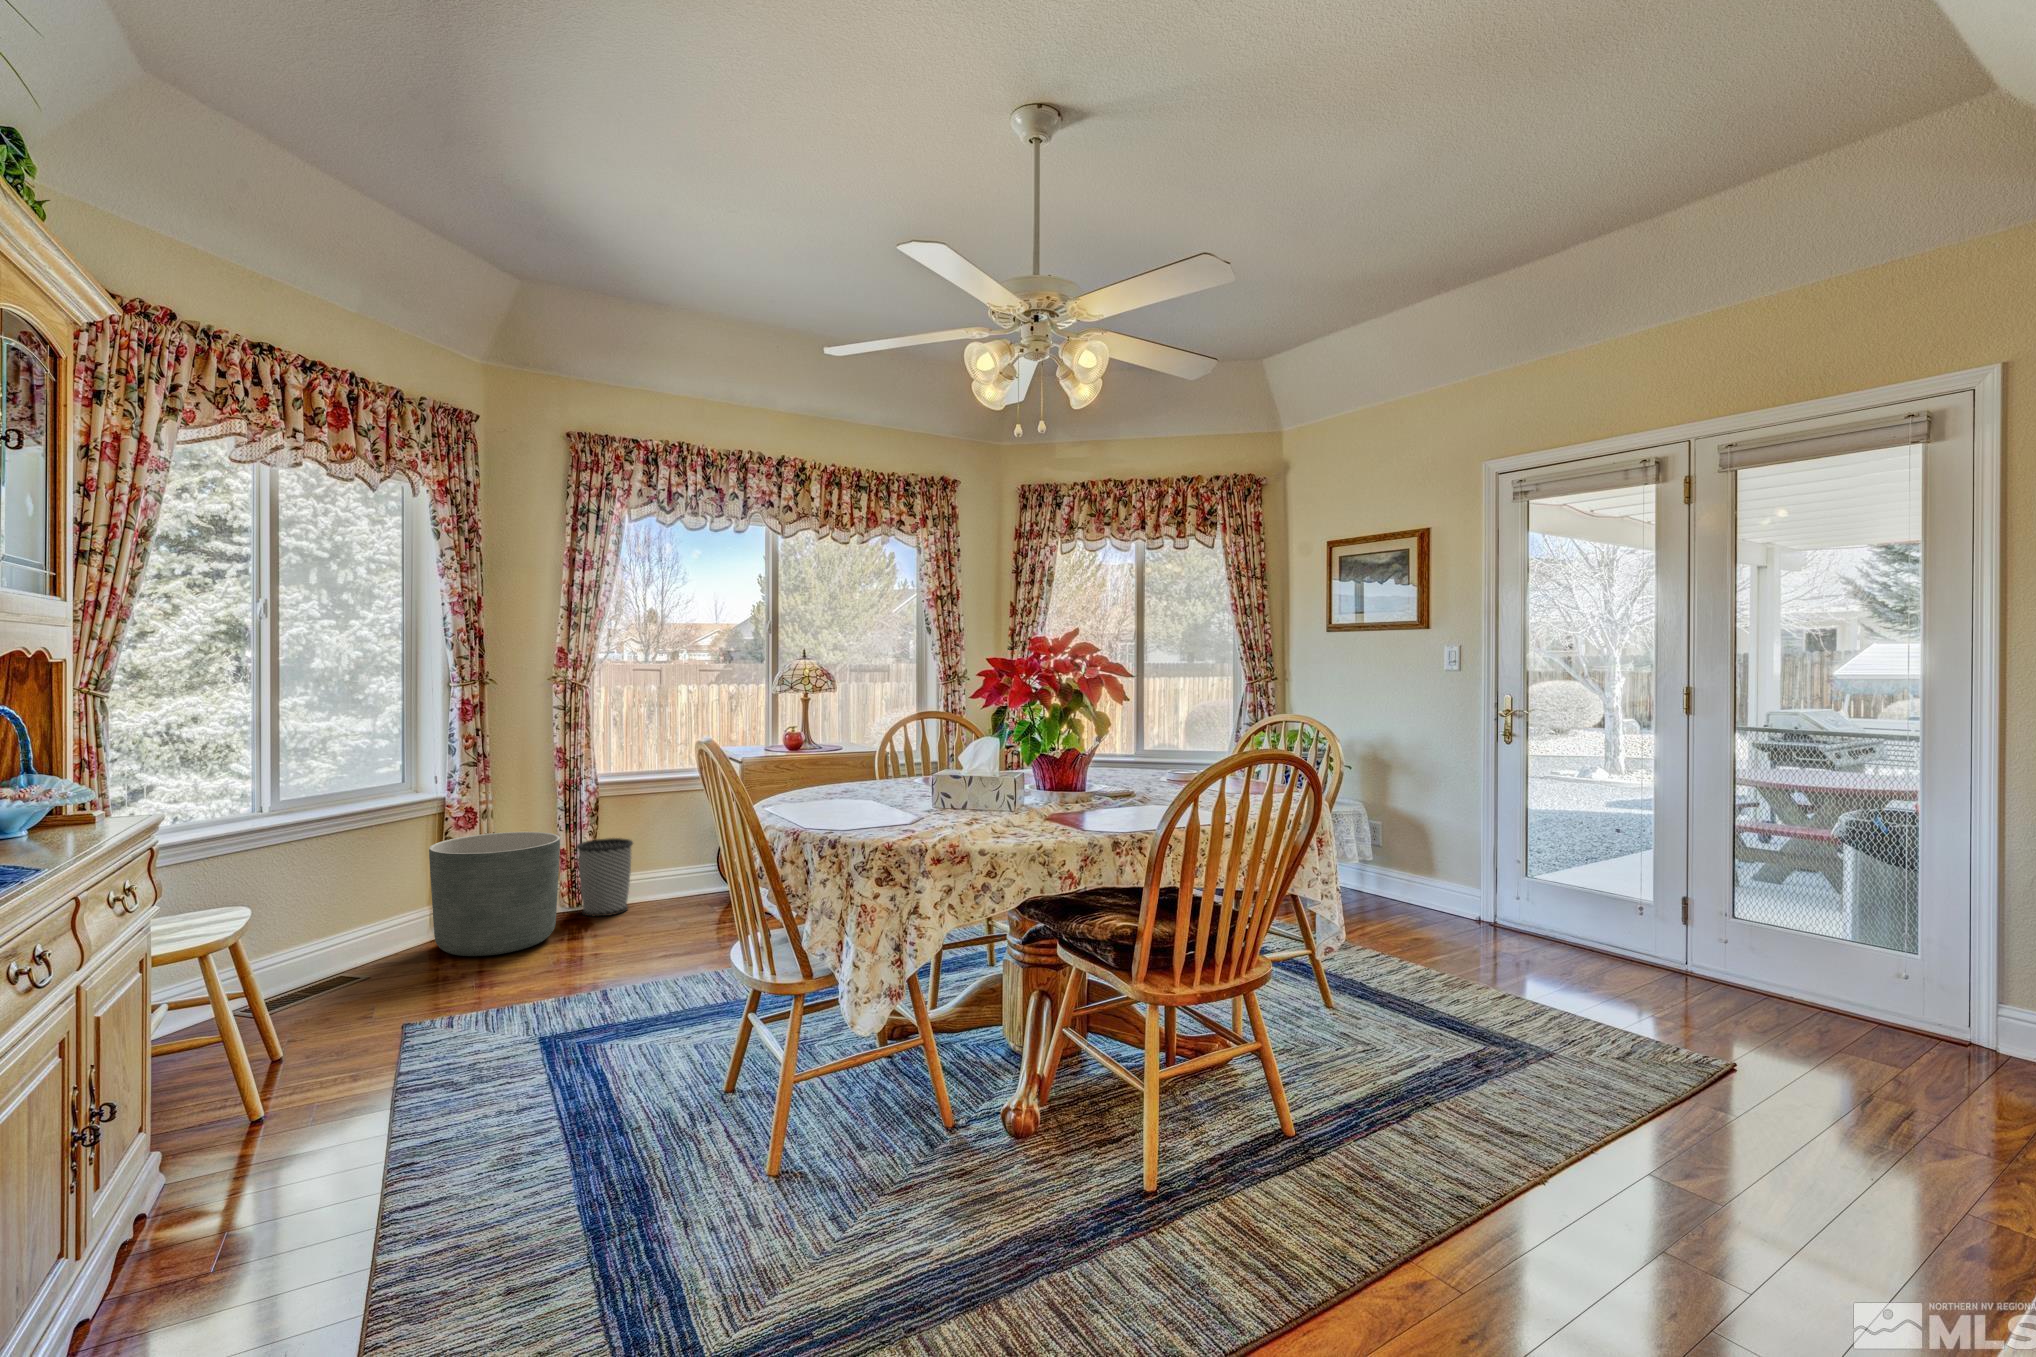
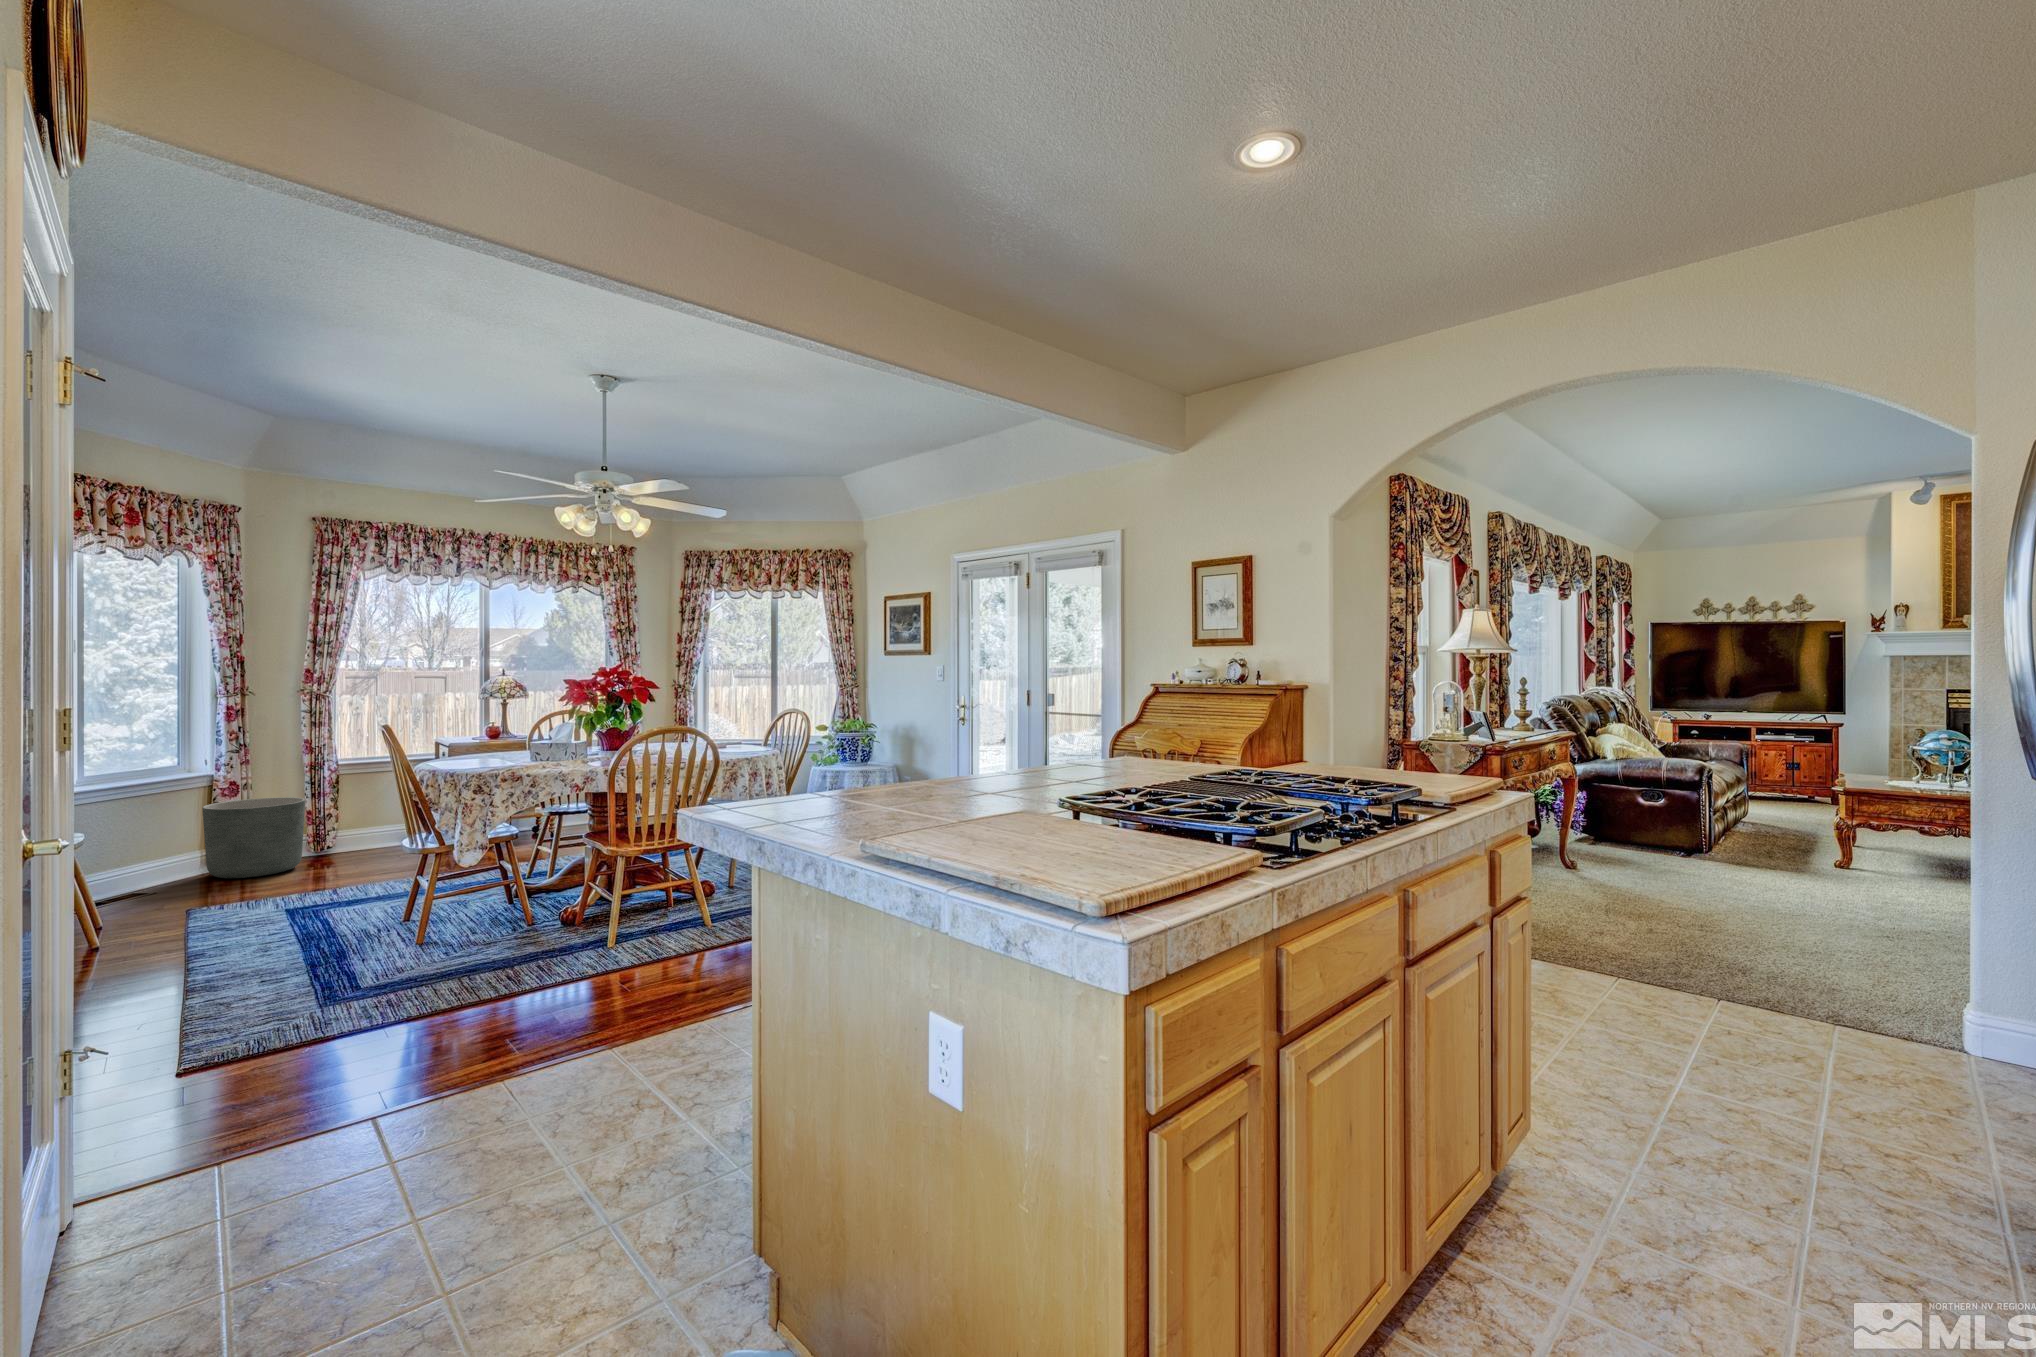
wastebasket: present [577,838,633,917] -> none [320,803,366,856]

